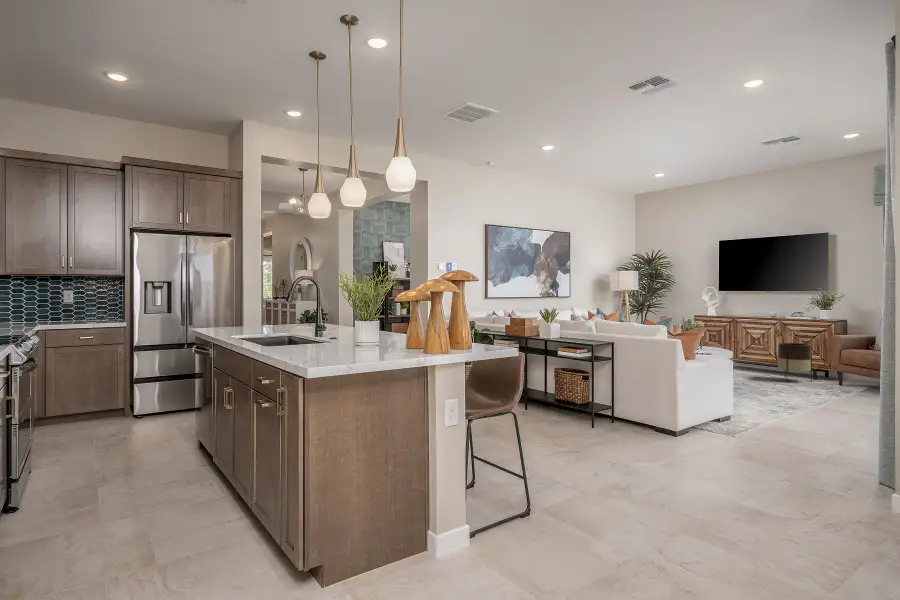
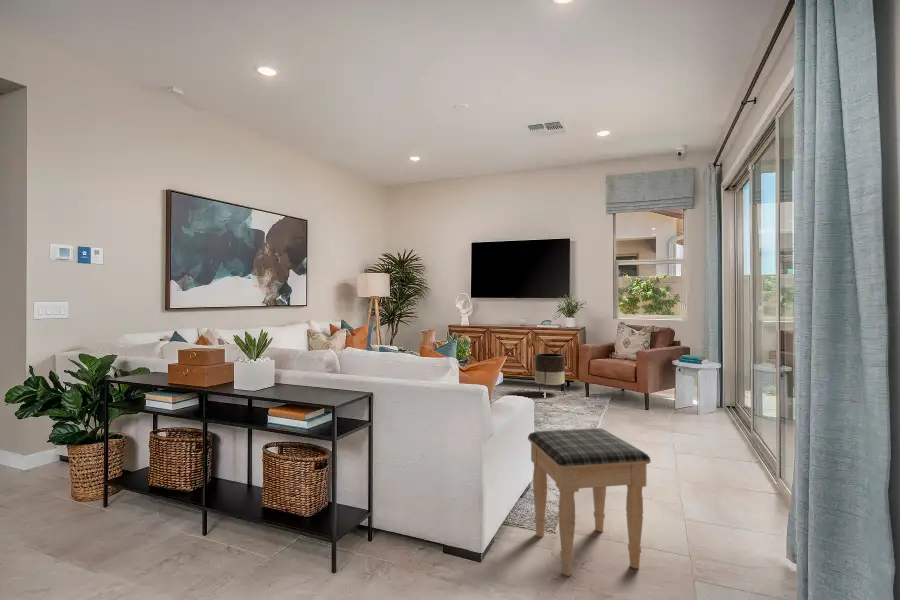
footstool: none [709,371,778,448] -> present [528,428,651,576]

